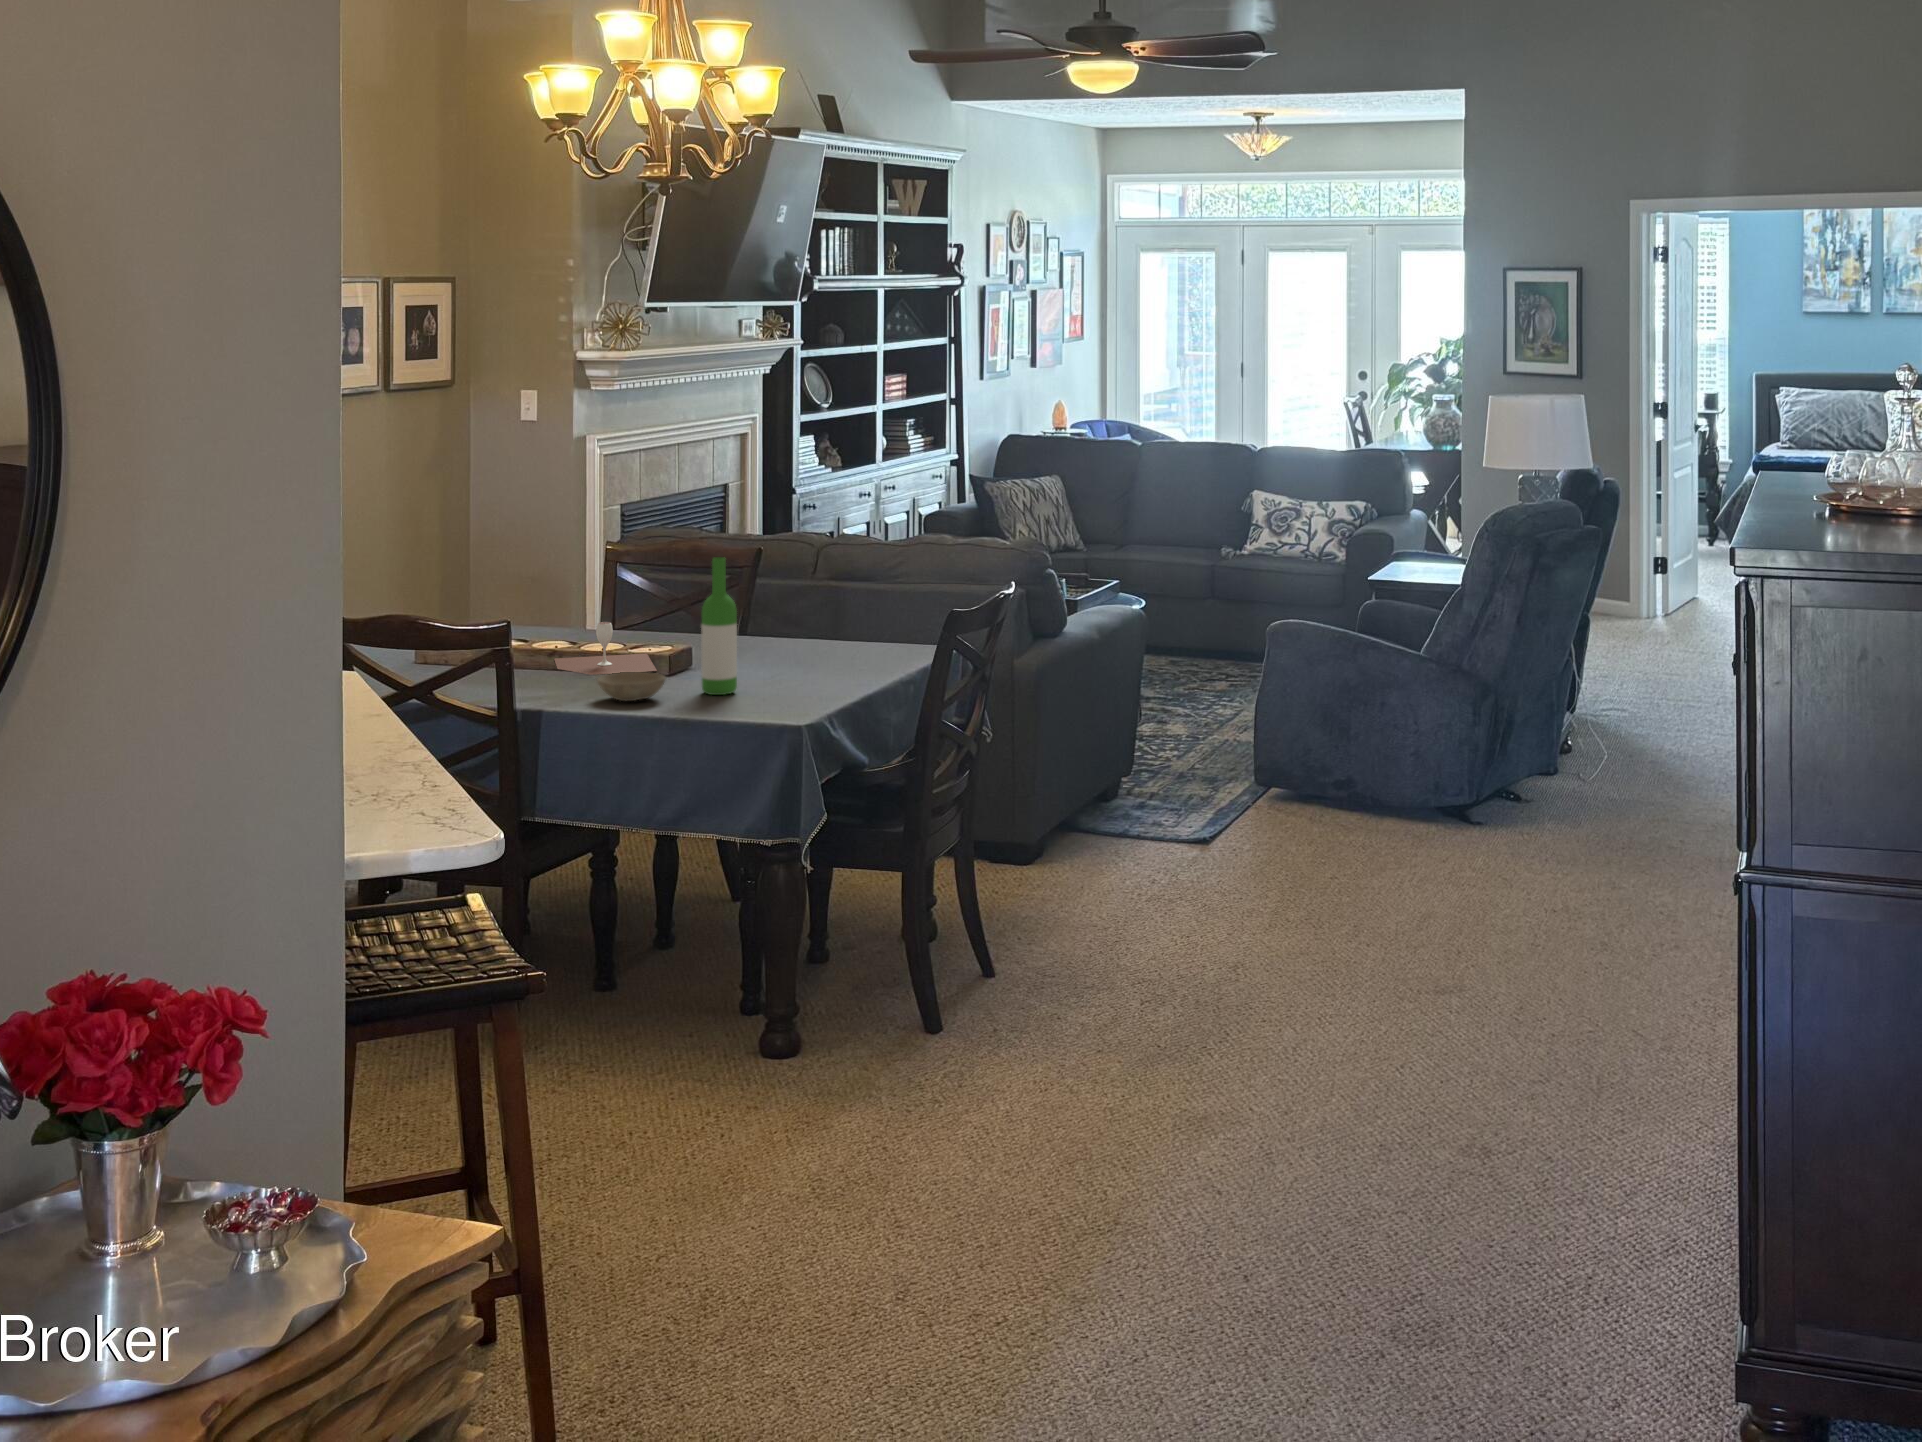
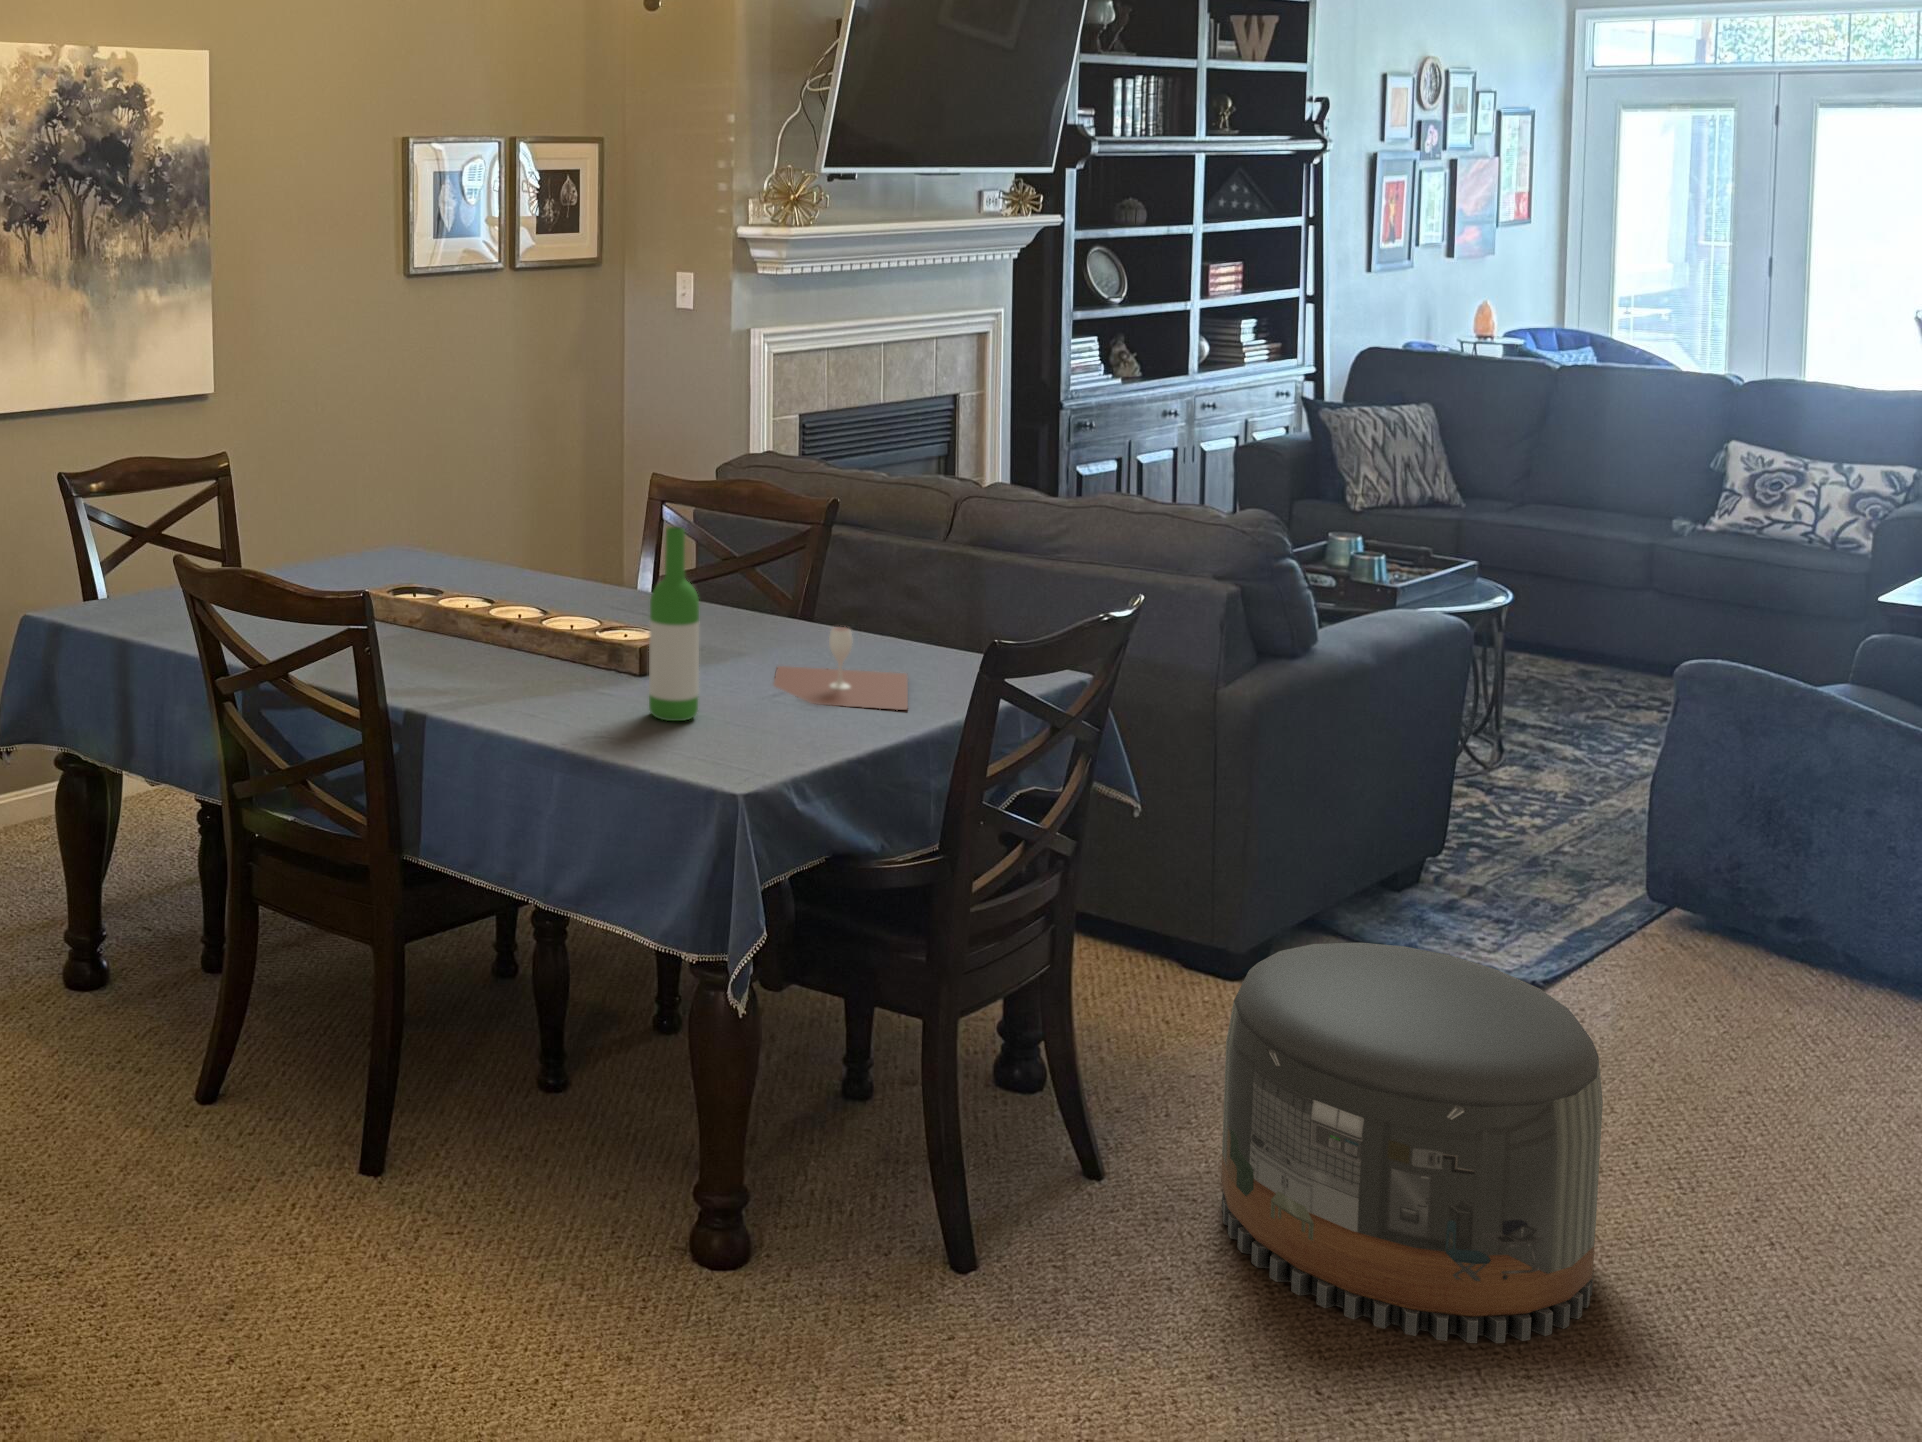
wine glass: present [554,622,657,675] -> present [774,627,908,710]
bowl: present [597,672,665,701] -> none [500,671,593,716]
pouf: none [1072,792,1282,1009] -> present [1221,943,1603,1343]

